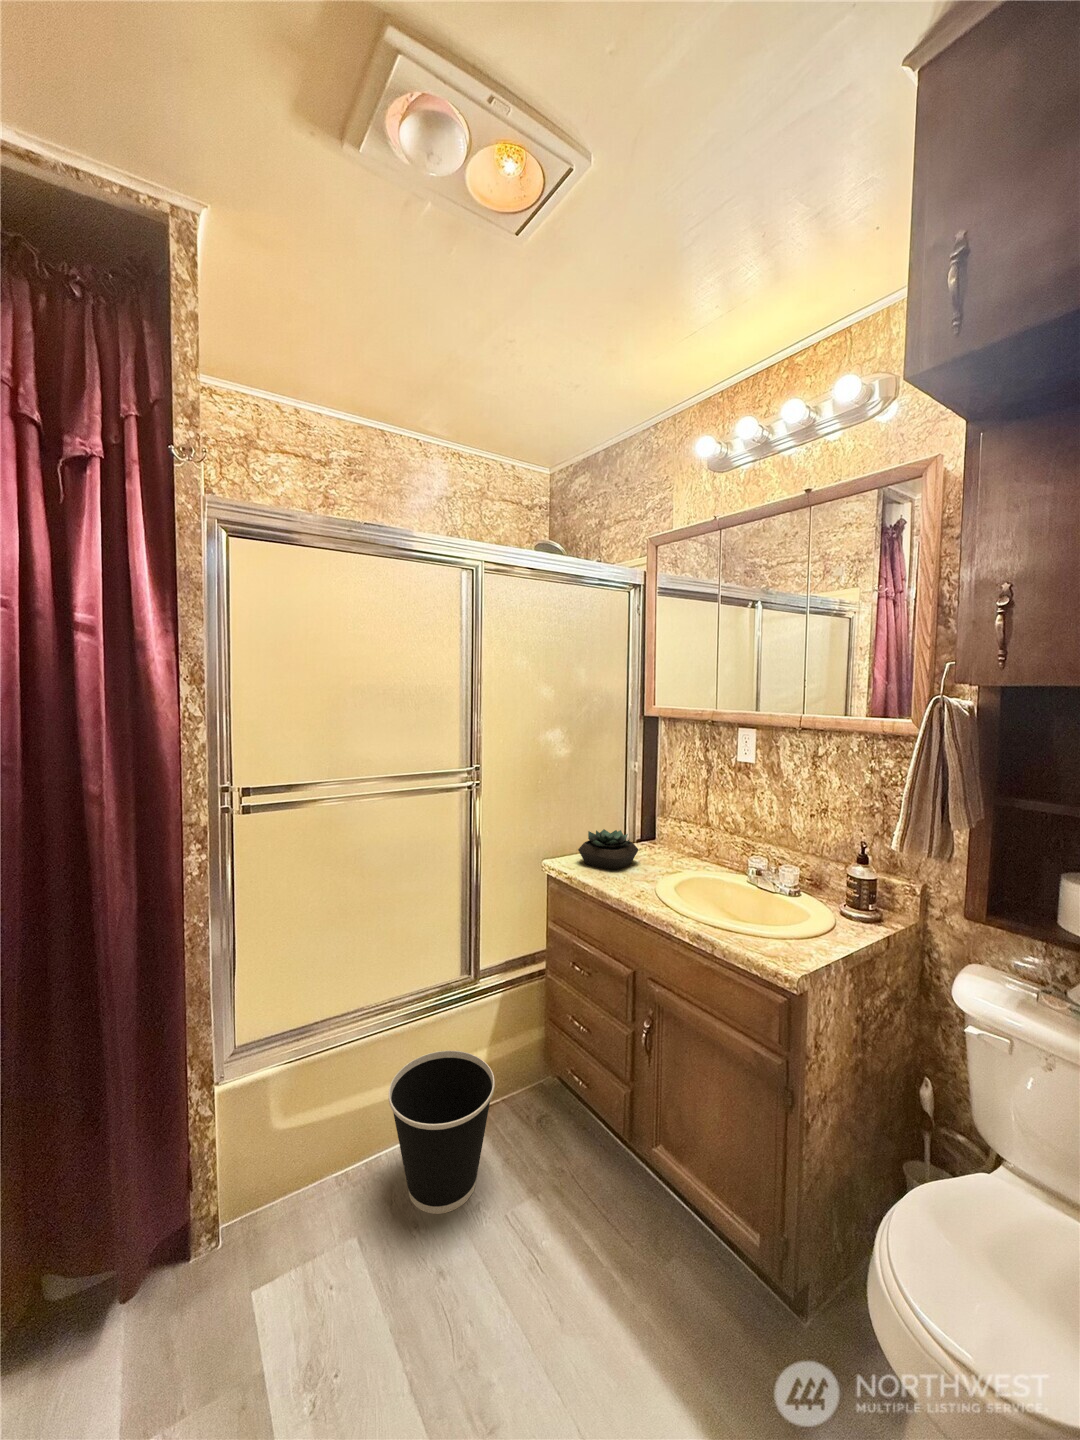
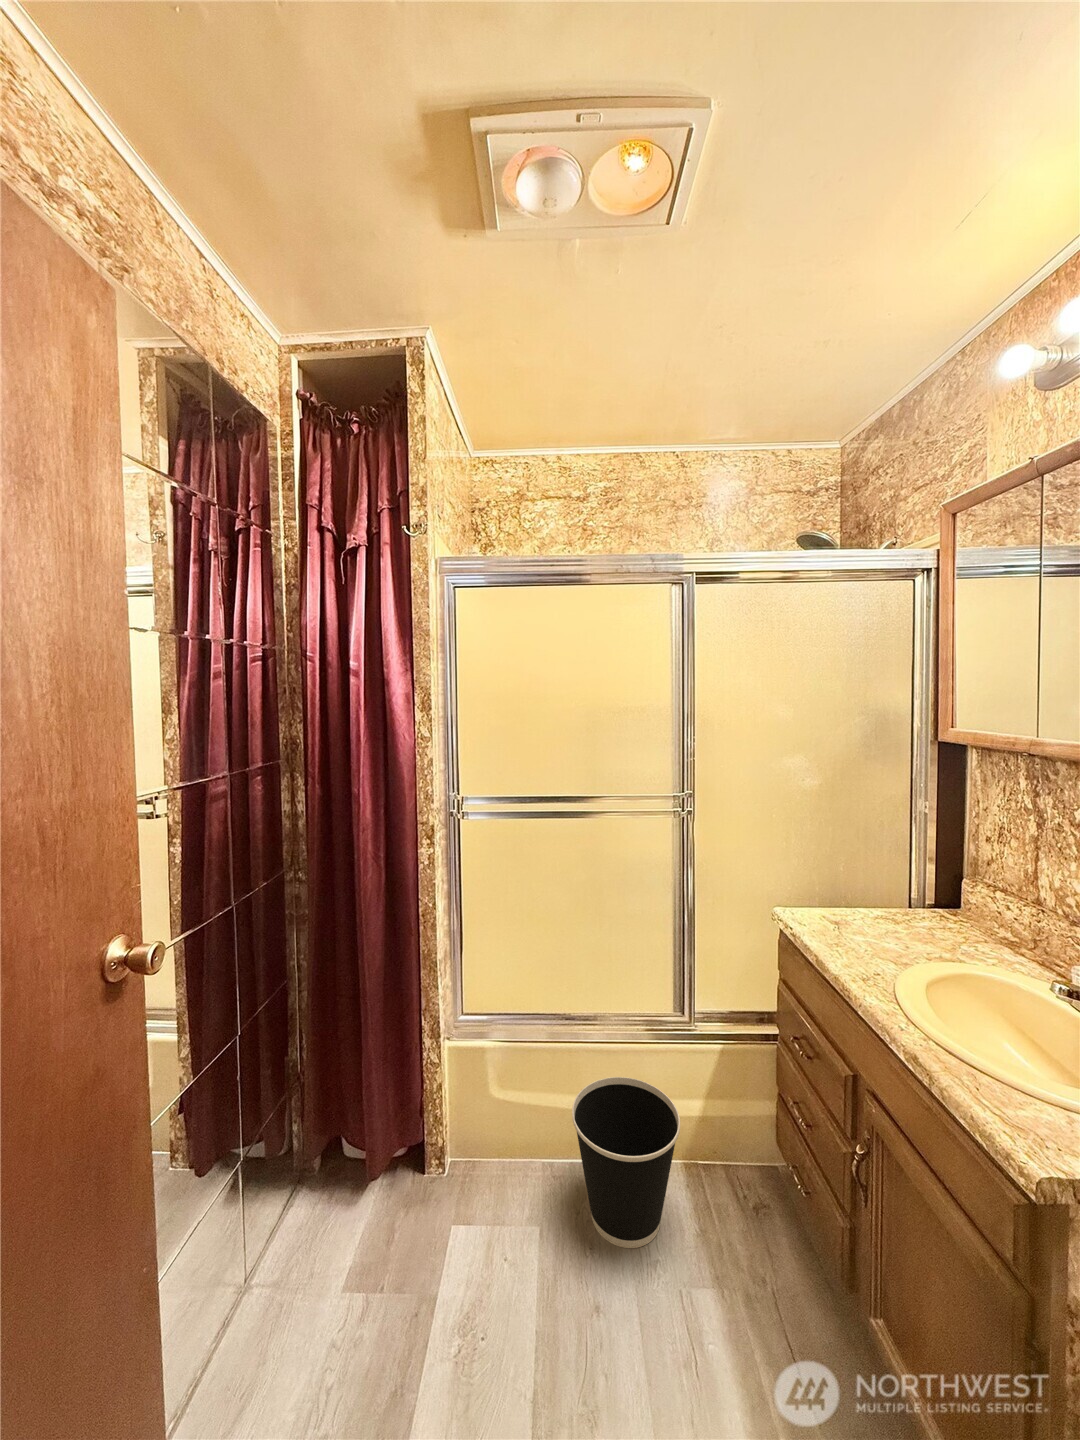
succulent plant: present [578,829,639,870] -> none [815,882,904,939]

